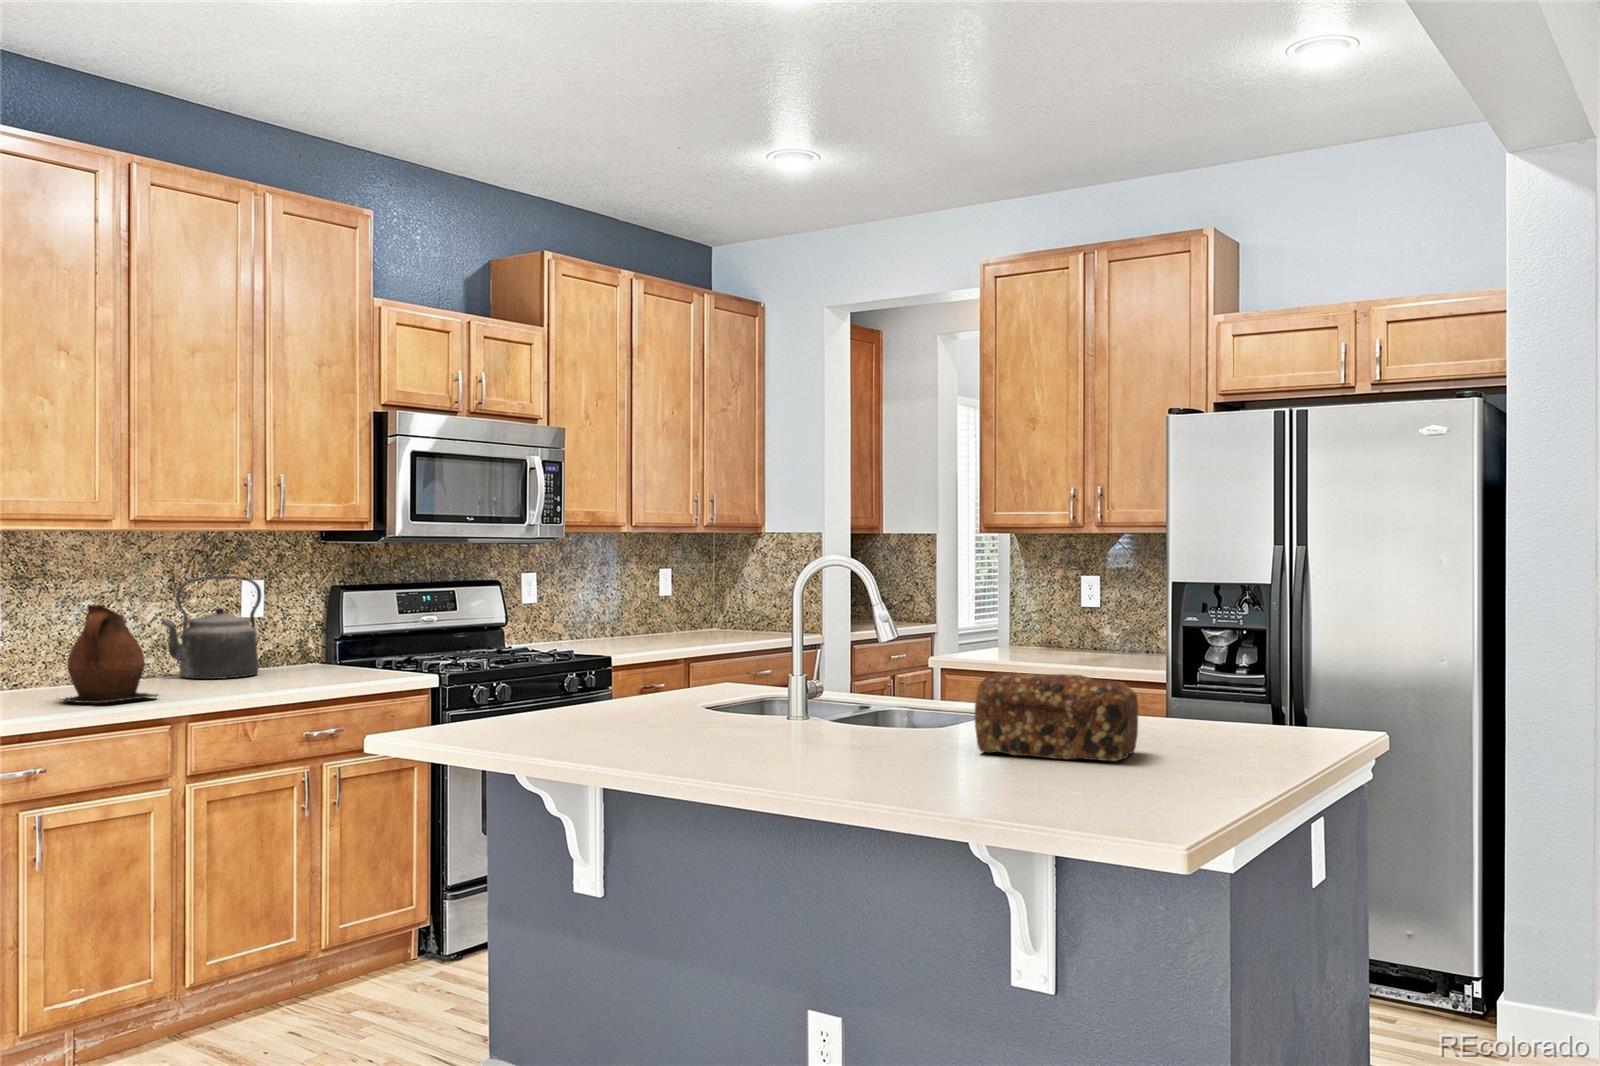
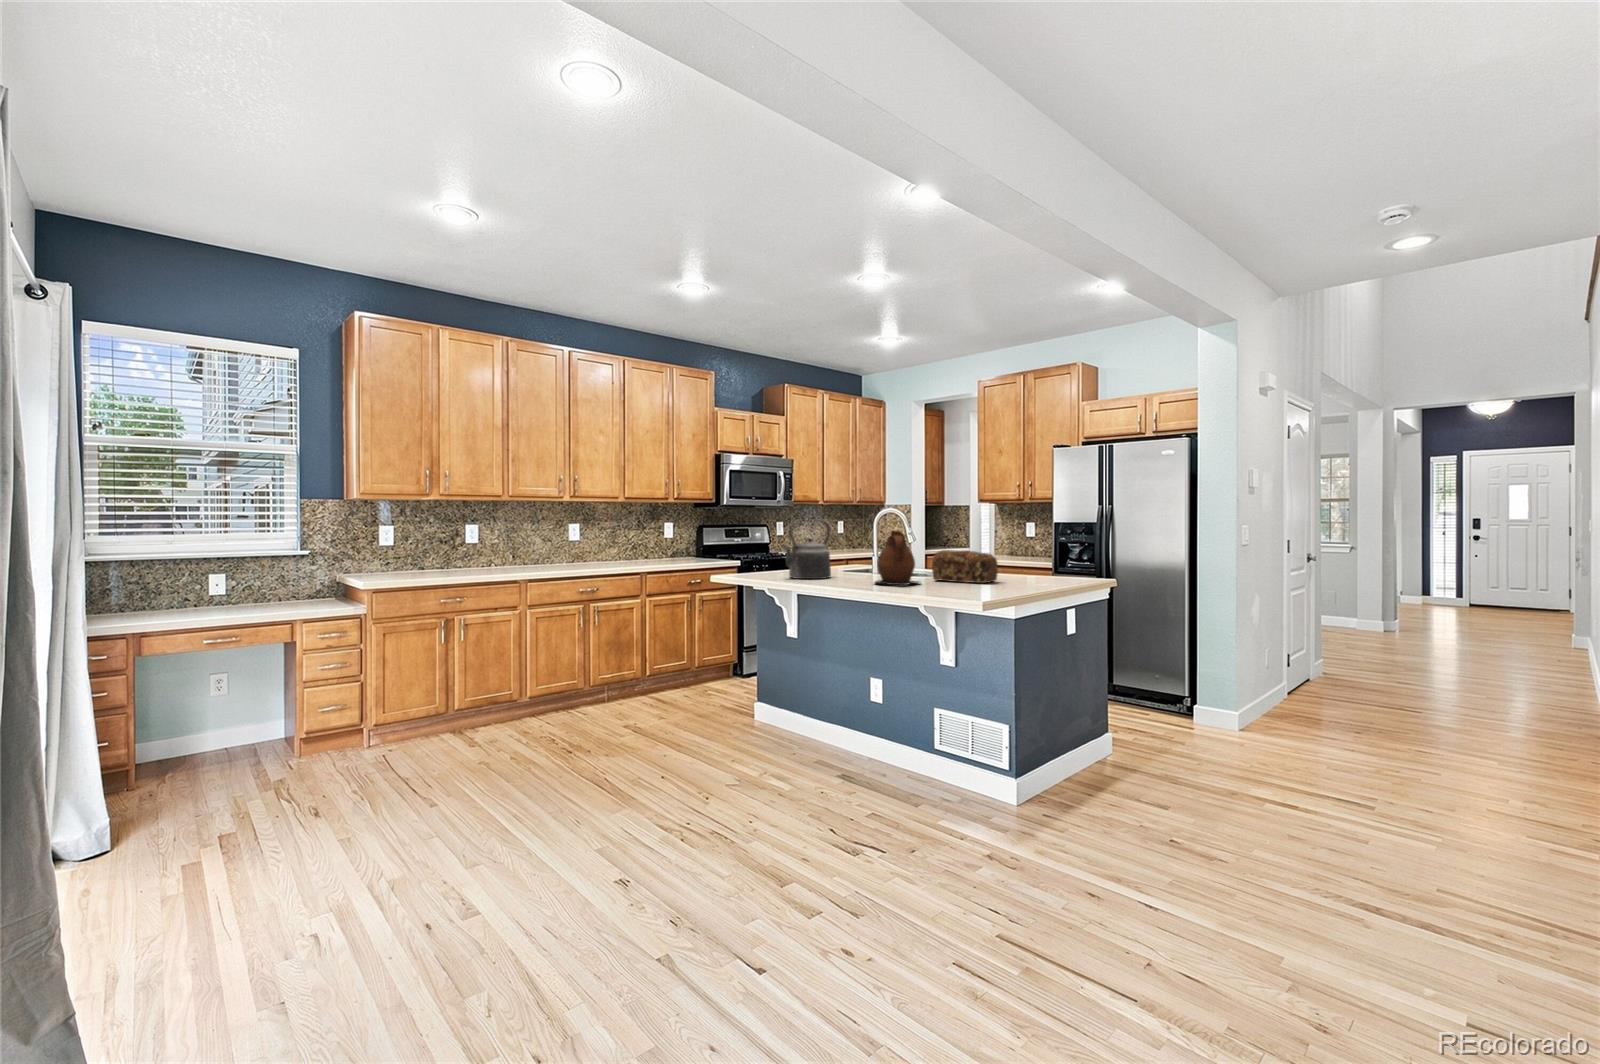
kettle: present [161,576,262,679] -> present [782,520,831,579]
ceramic pitcher: present [63,605,158,703] -> present [875,531,919,585]

